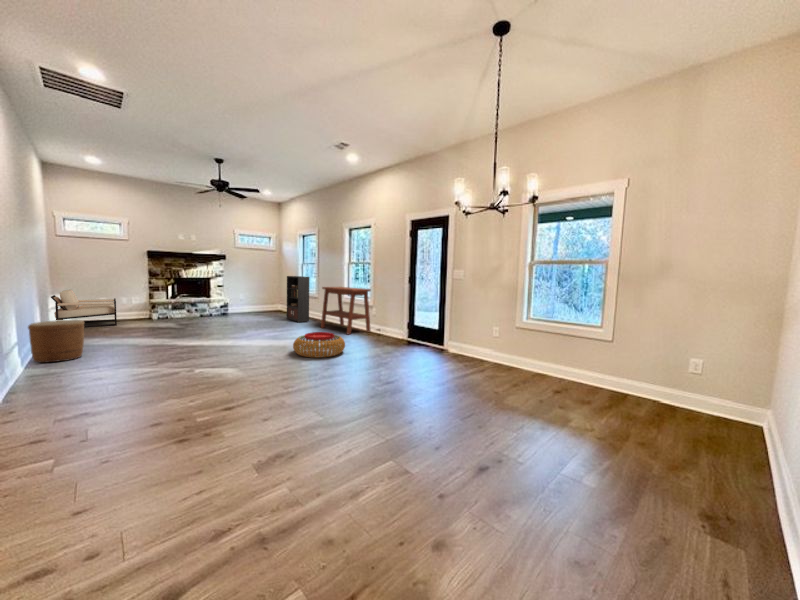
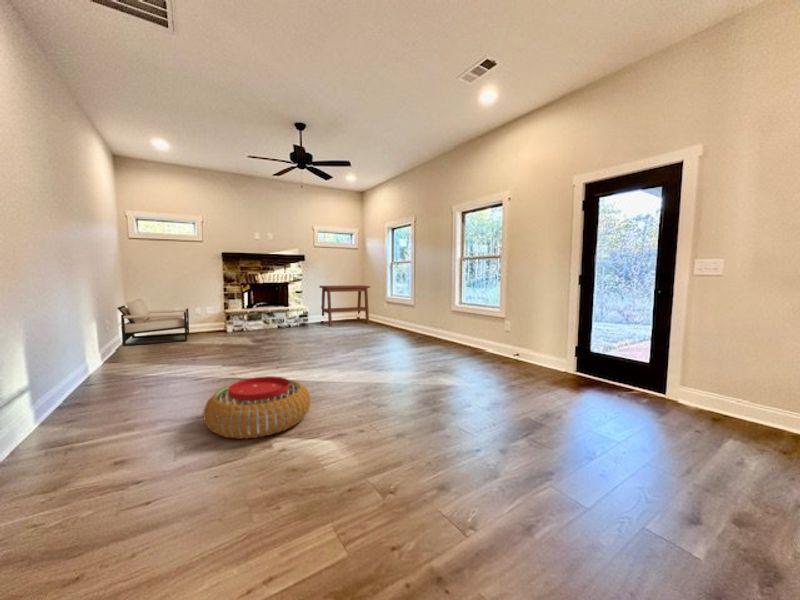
bookcase: present [287,276,309,322] -> none [377,278,422,337]
side table: present [321,287,371,335] -> present [320,285,370,326]
woven basket: present [28,320,84,363] -> none [48,344,126,410]
pouf: present [293,332,345,358] -> present [204,376,311,439]

